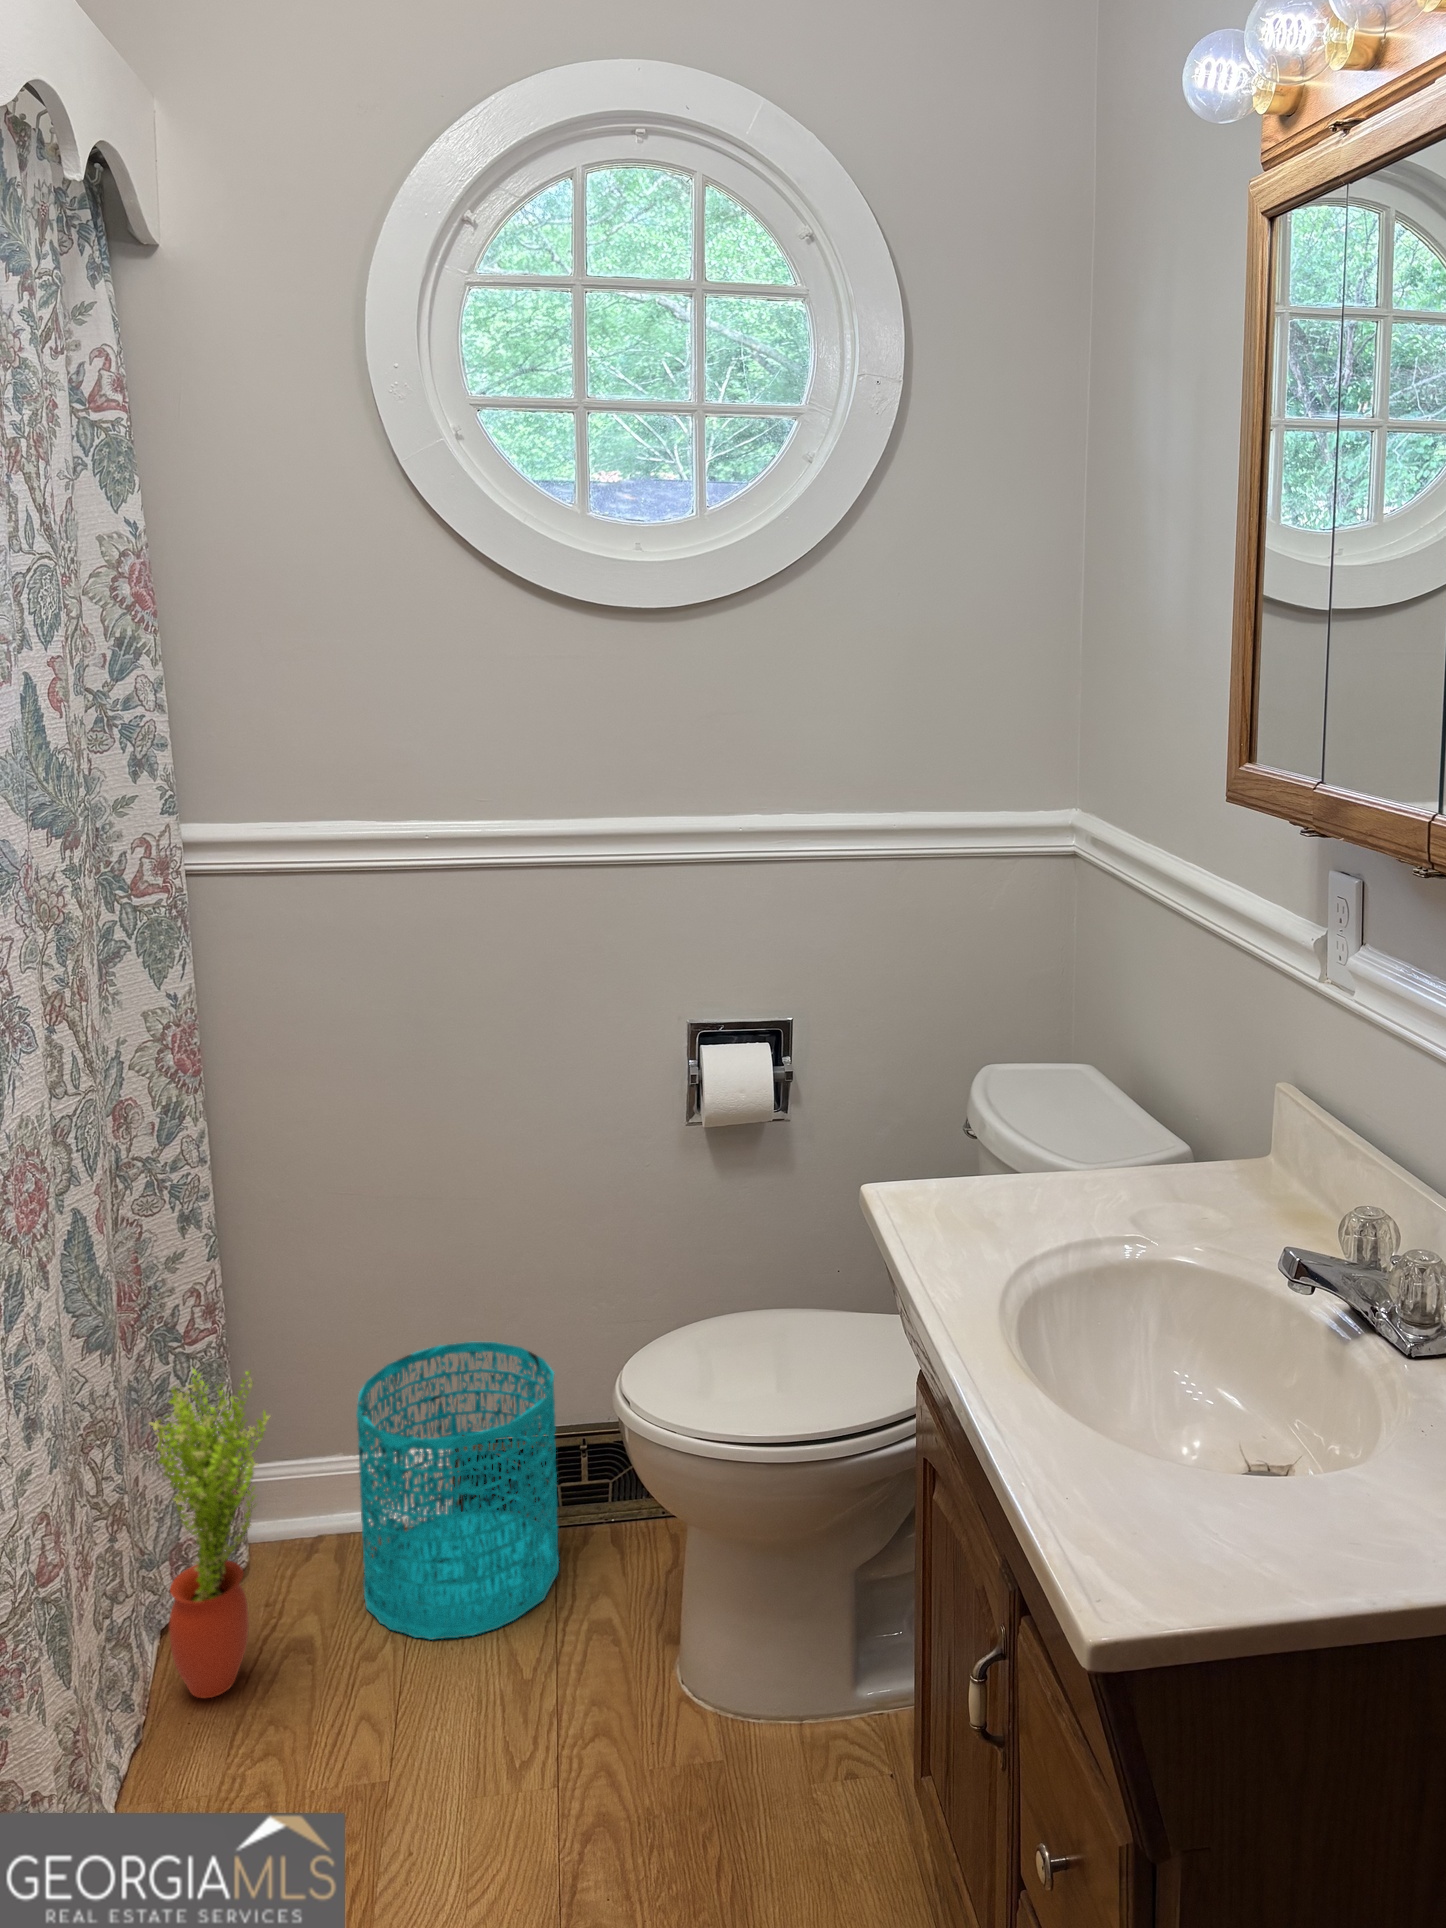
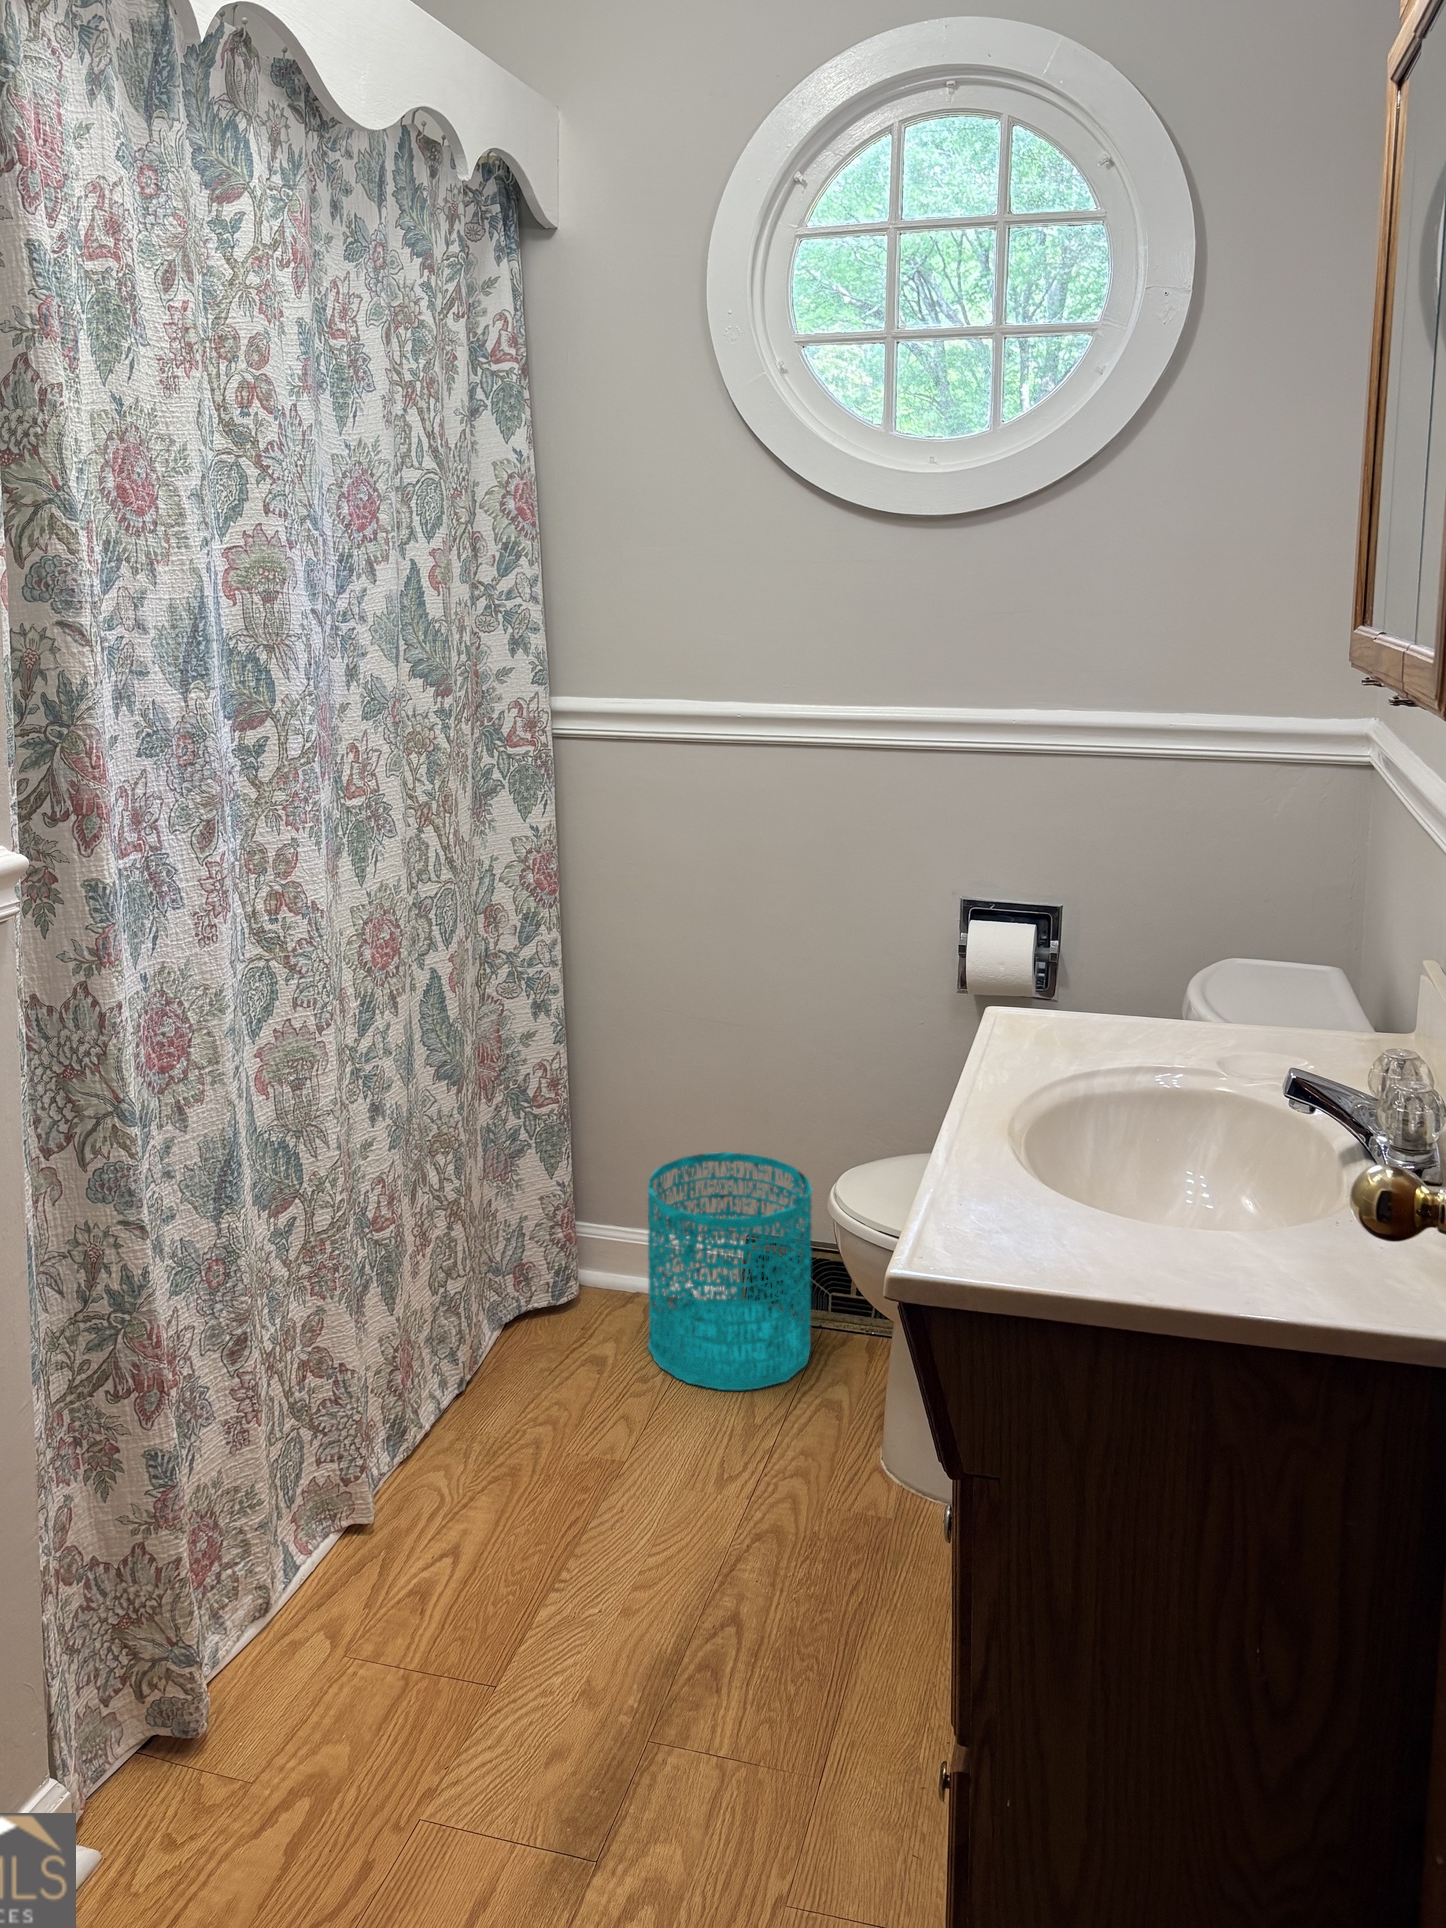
potted plant: present [149,1369,270,1698] -> none [480,1114,571,1375]

